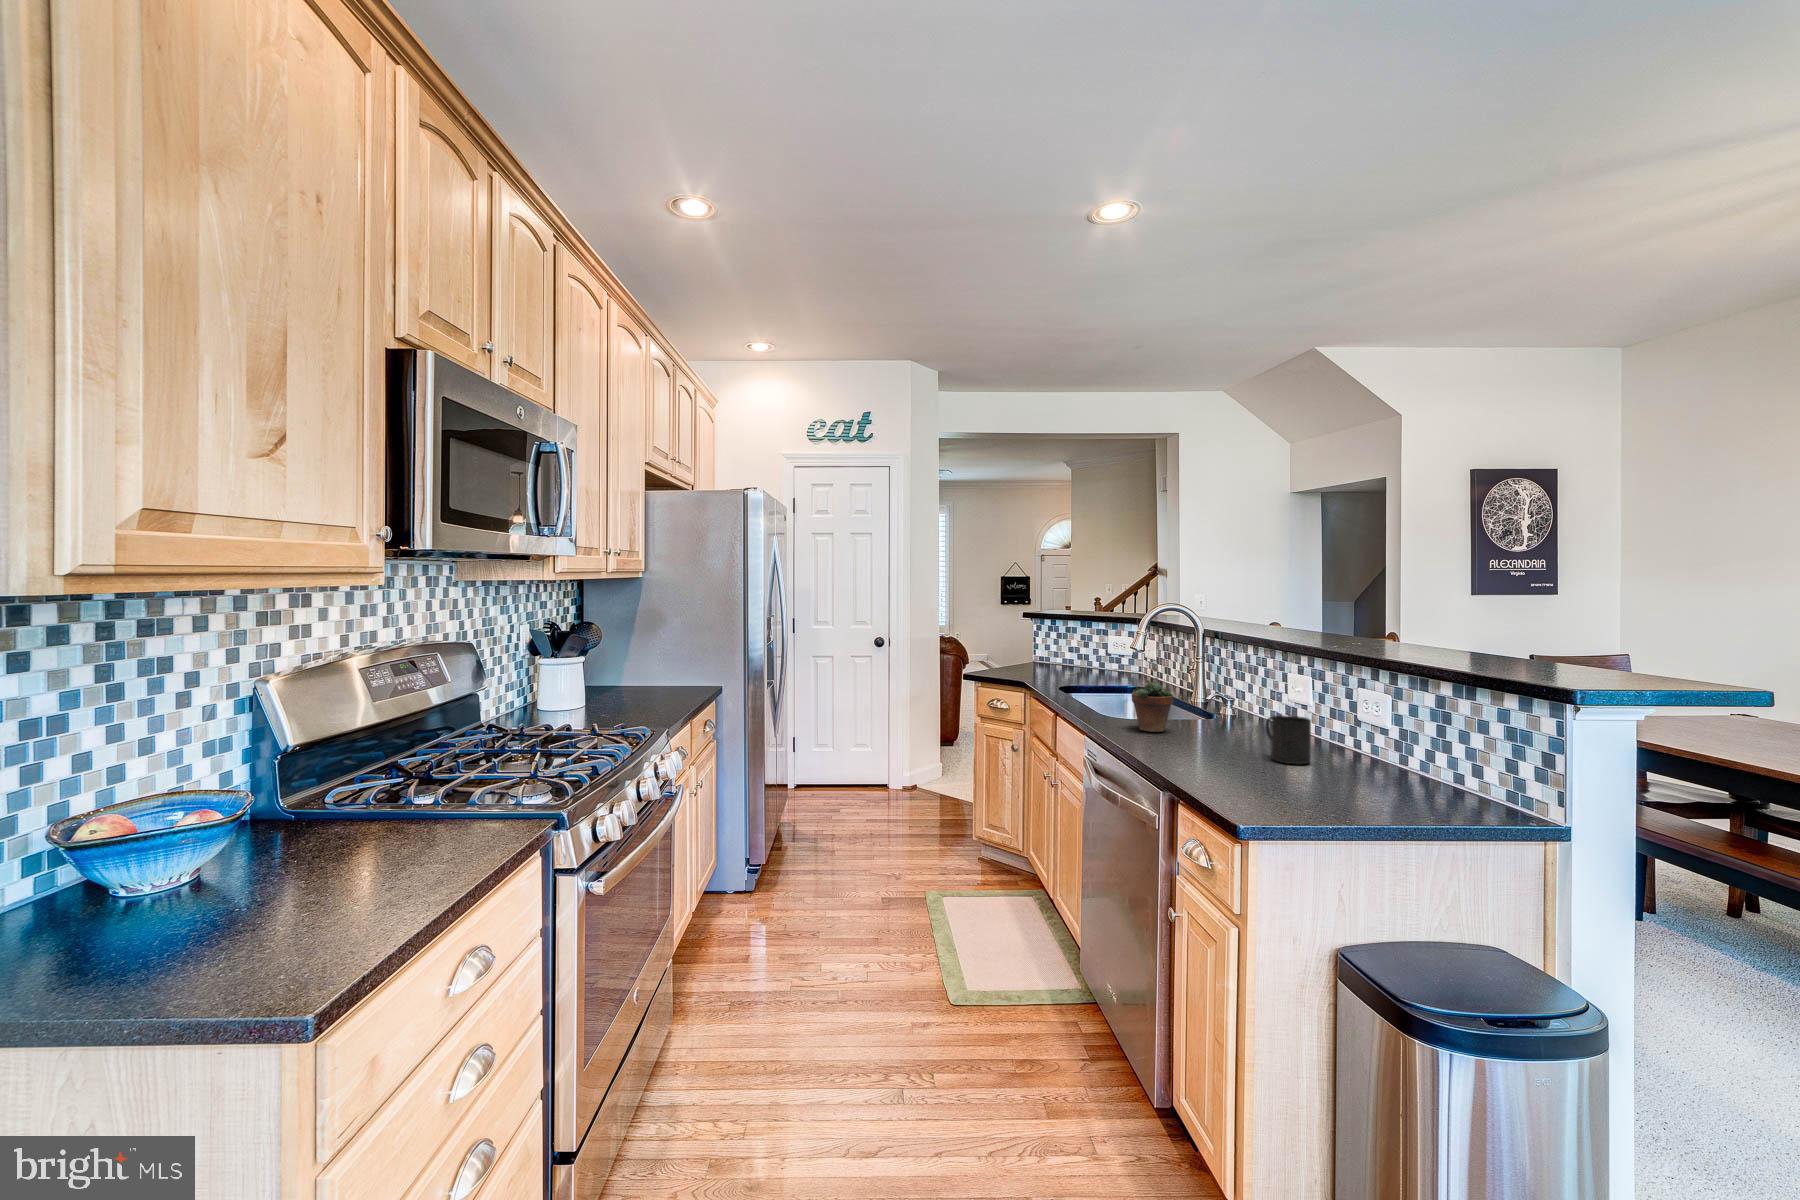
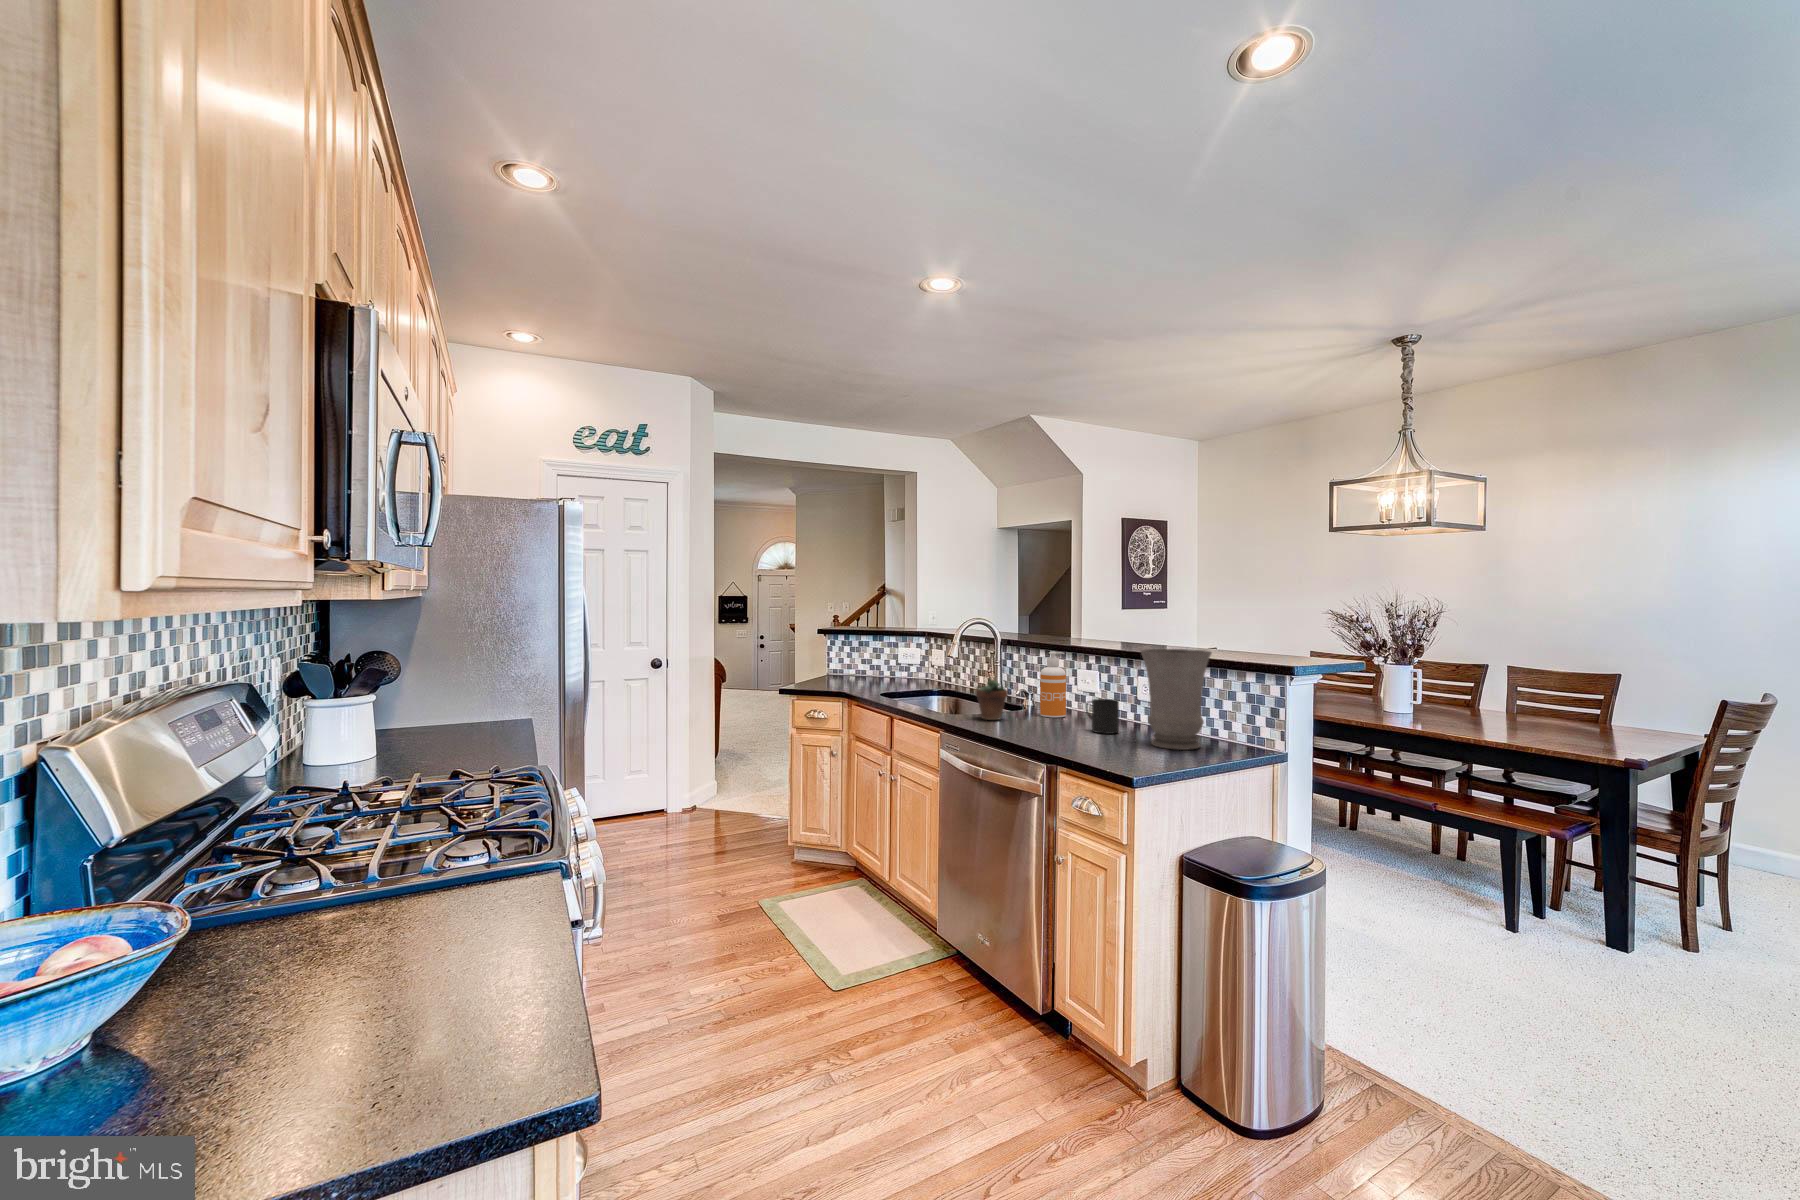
soap dispenser: none [1227,649,1264,734] -> present [1040,652,1066,717]
vase: none [1322,652,1437,801] -> present [1141,649,1211,750]

